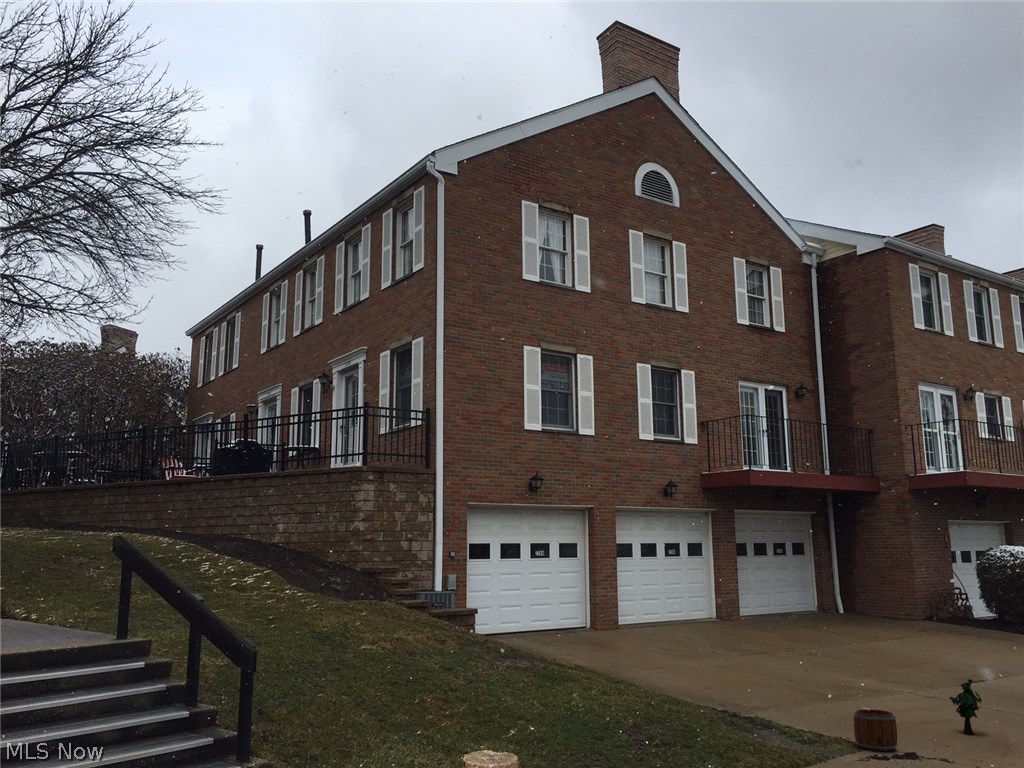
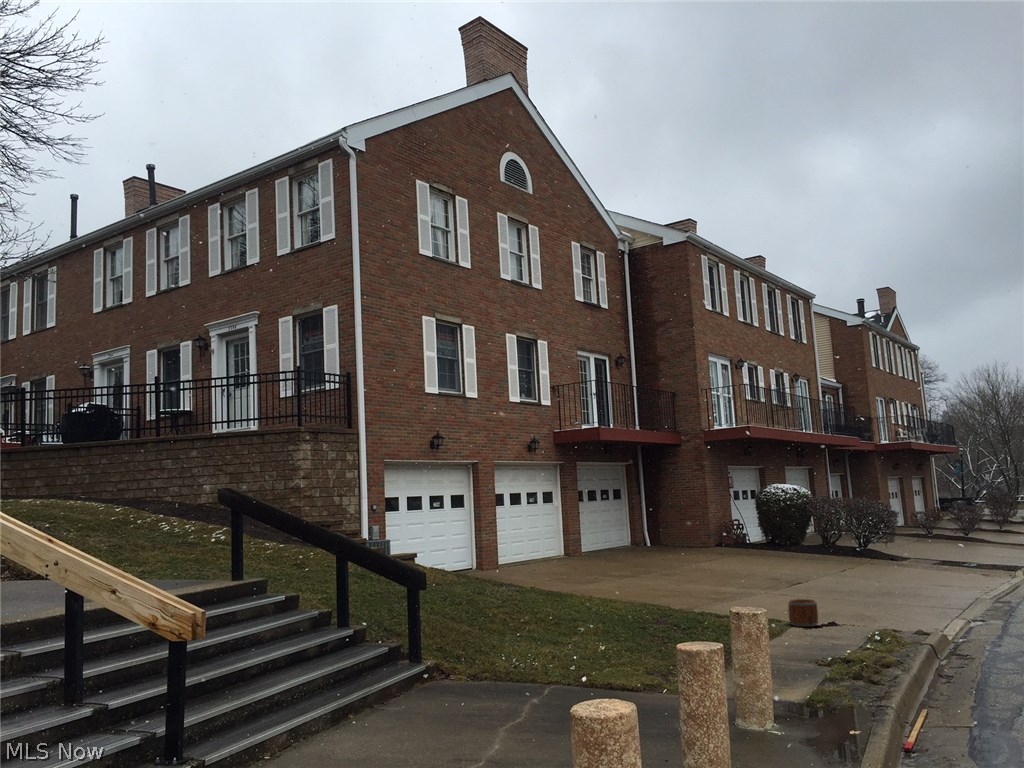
decorative plant: present [949,679,982,735] -> none [829,575,852,614]

